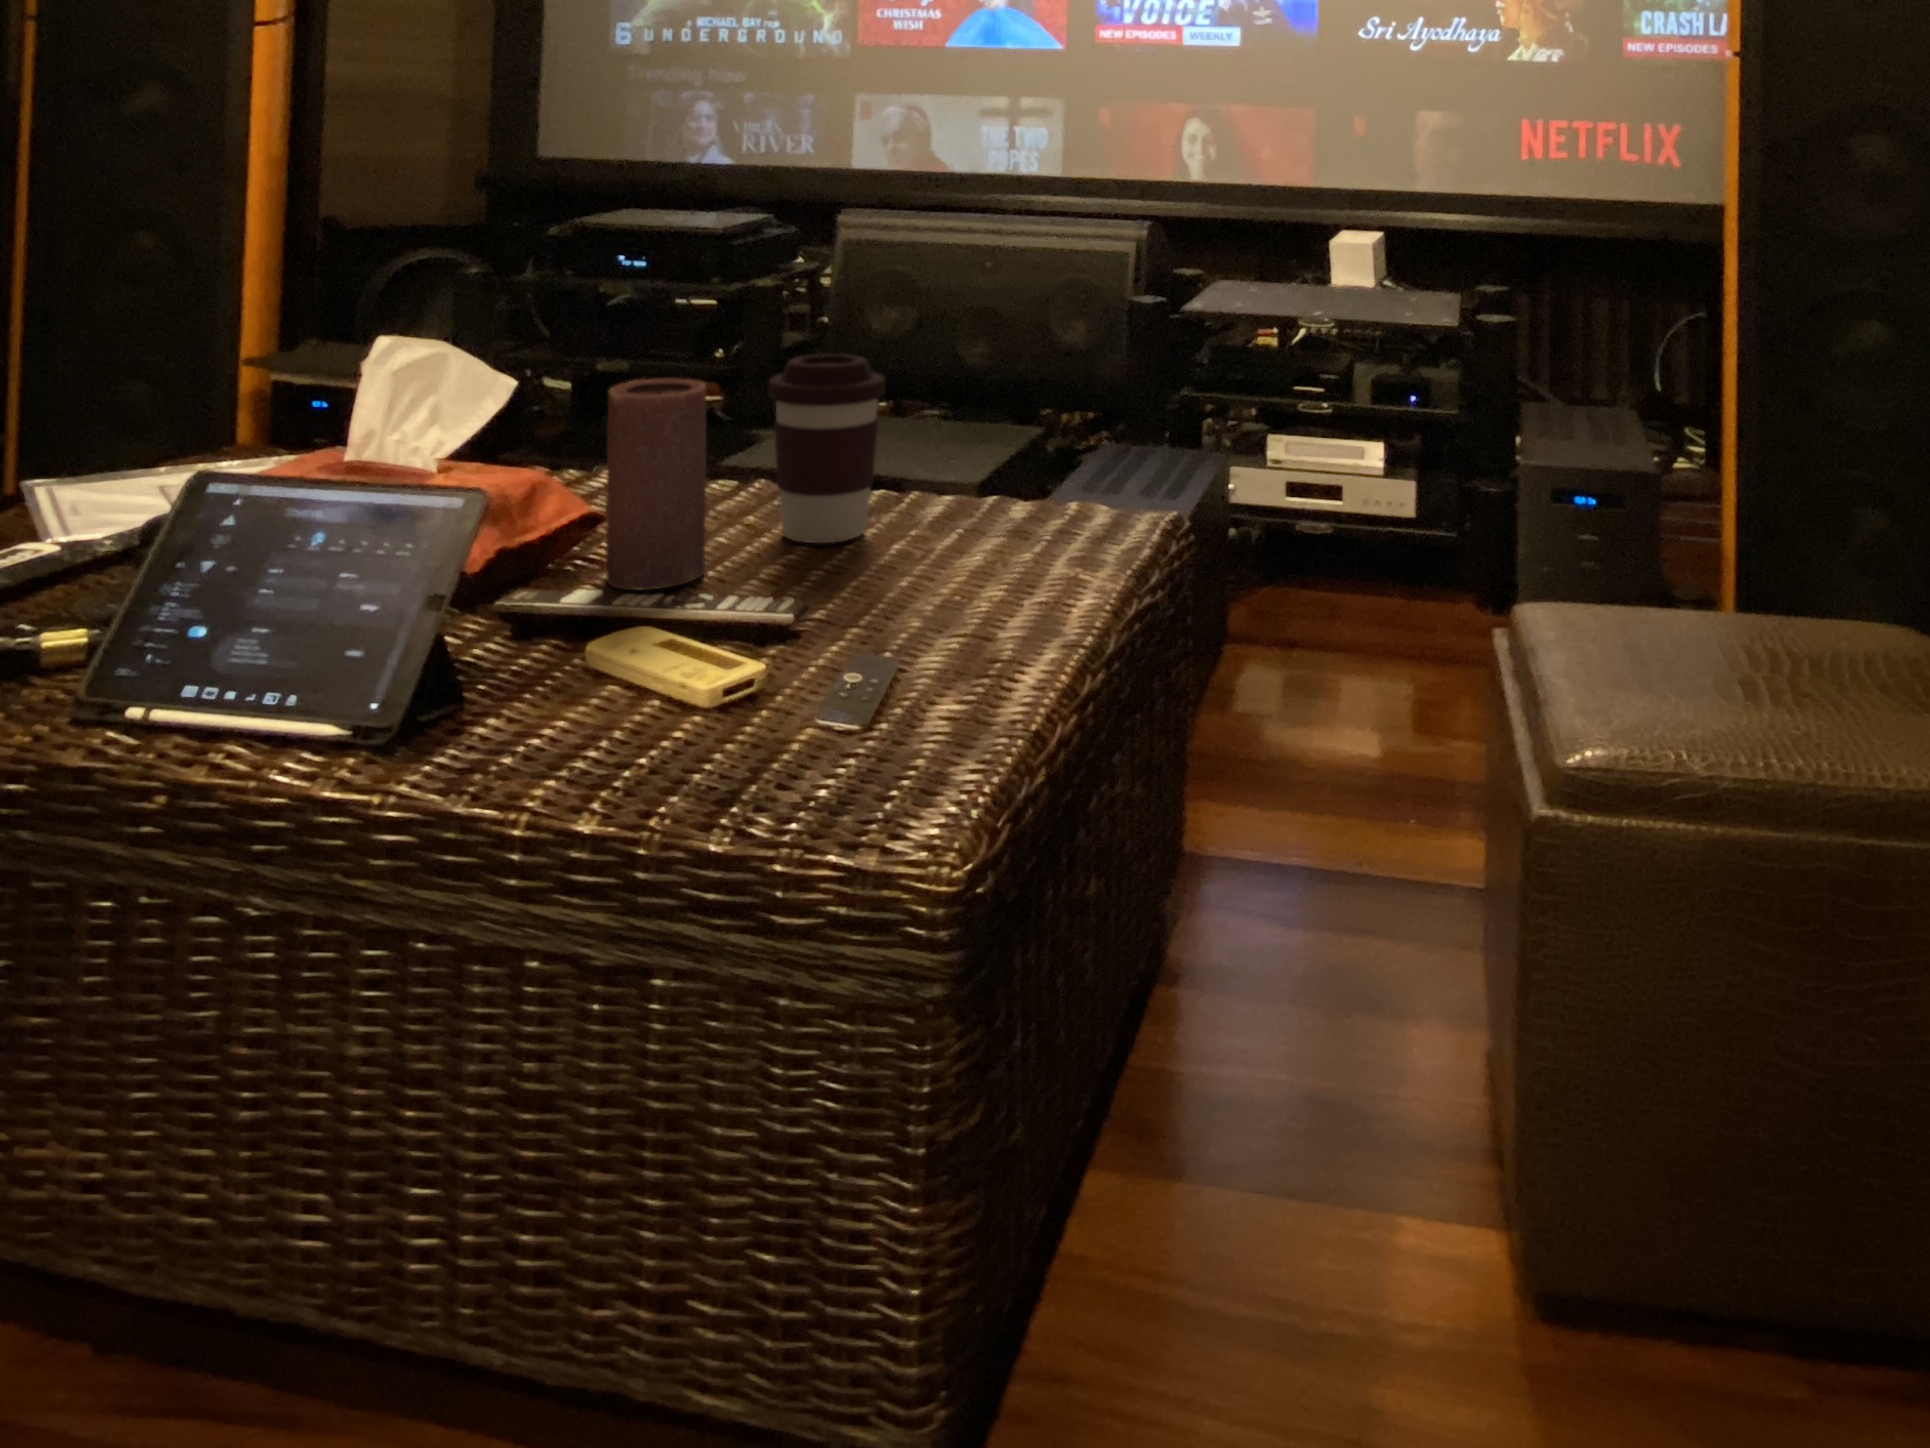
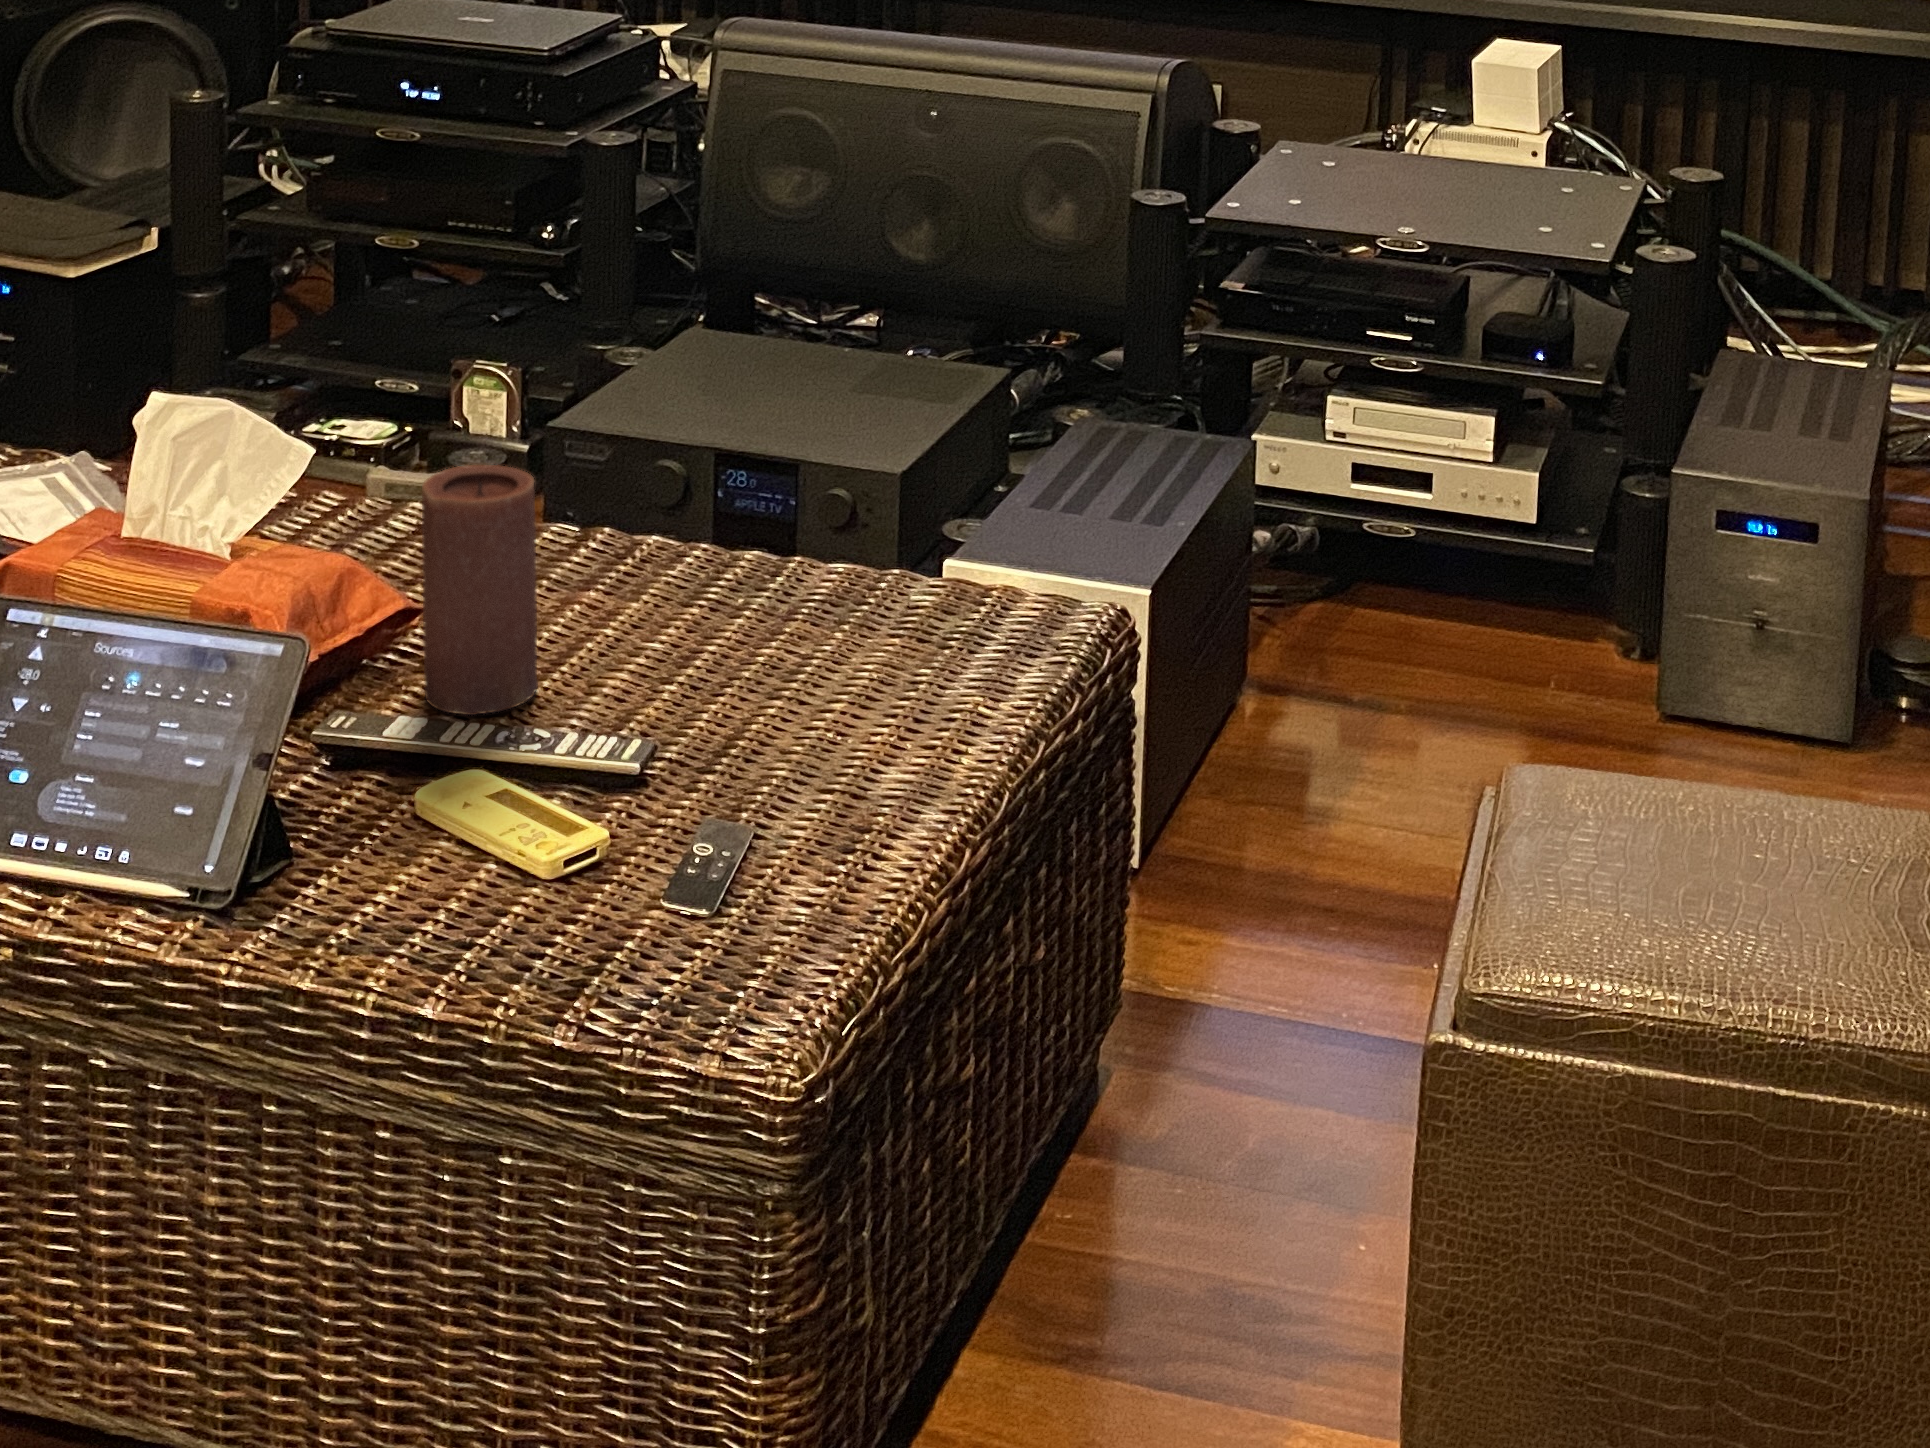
coffee cup: present [769,354,885,543] -> none [609,416,750,649]

